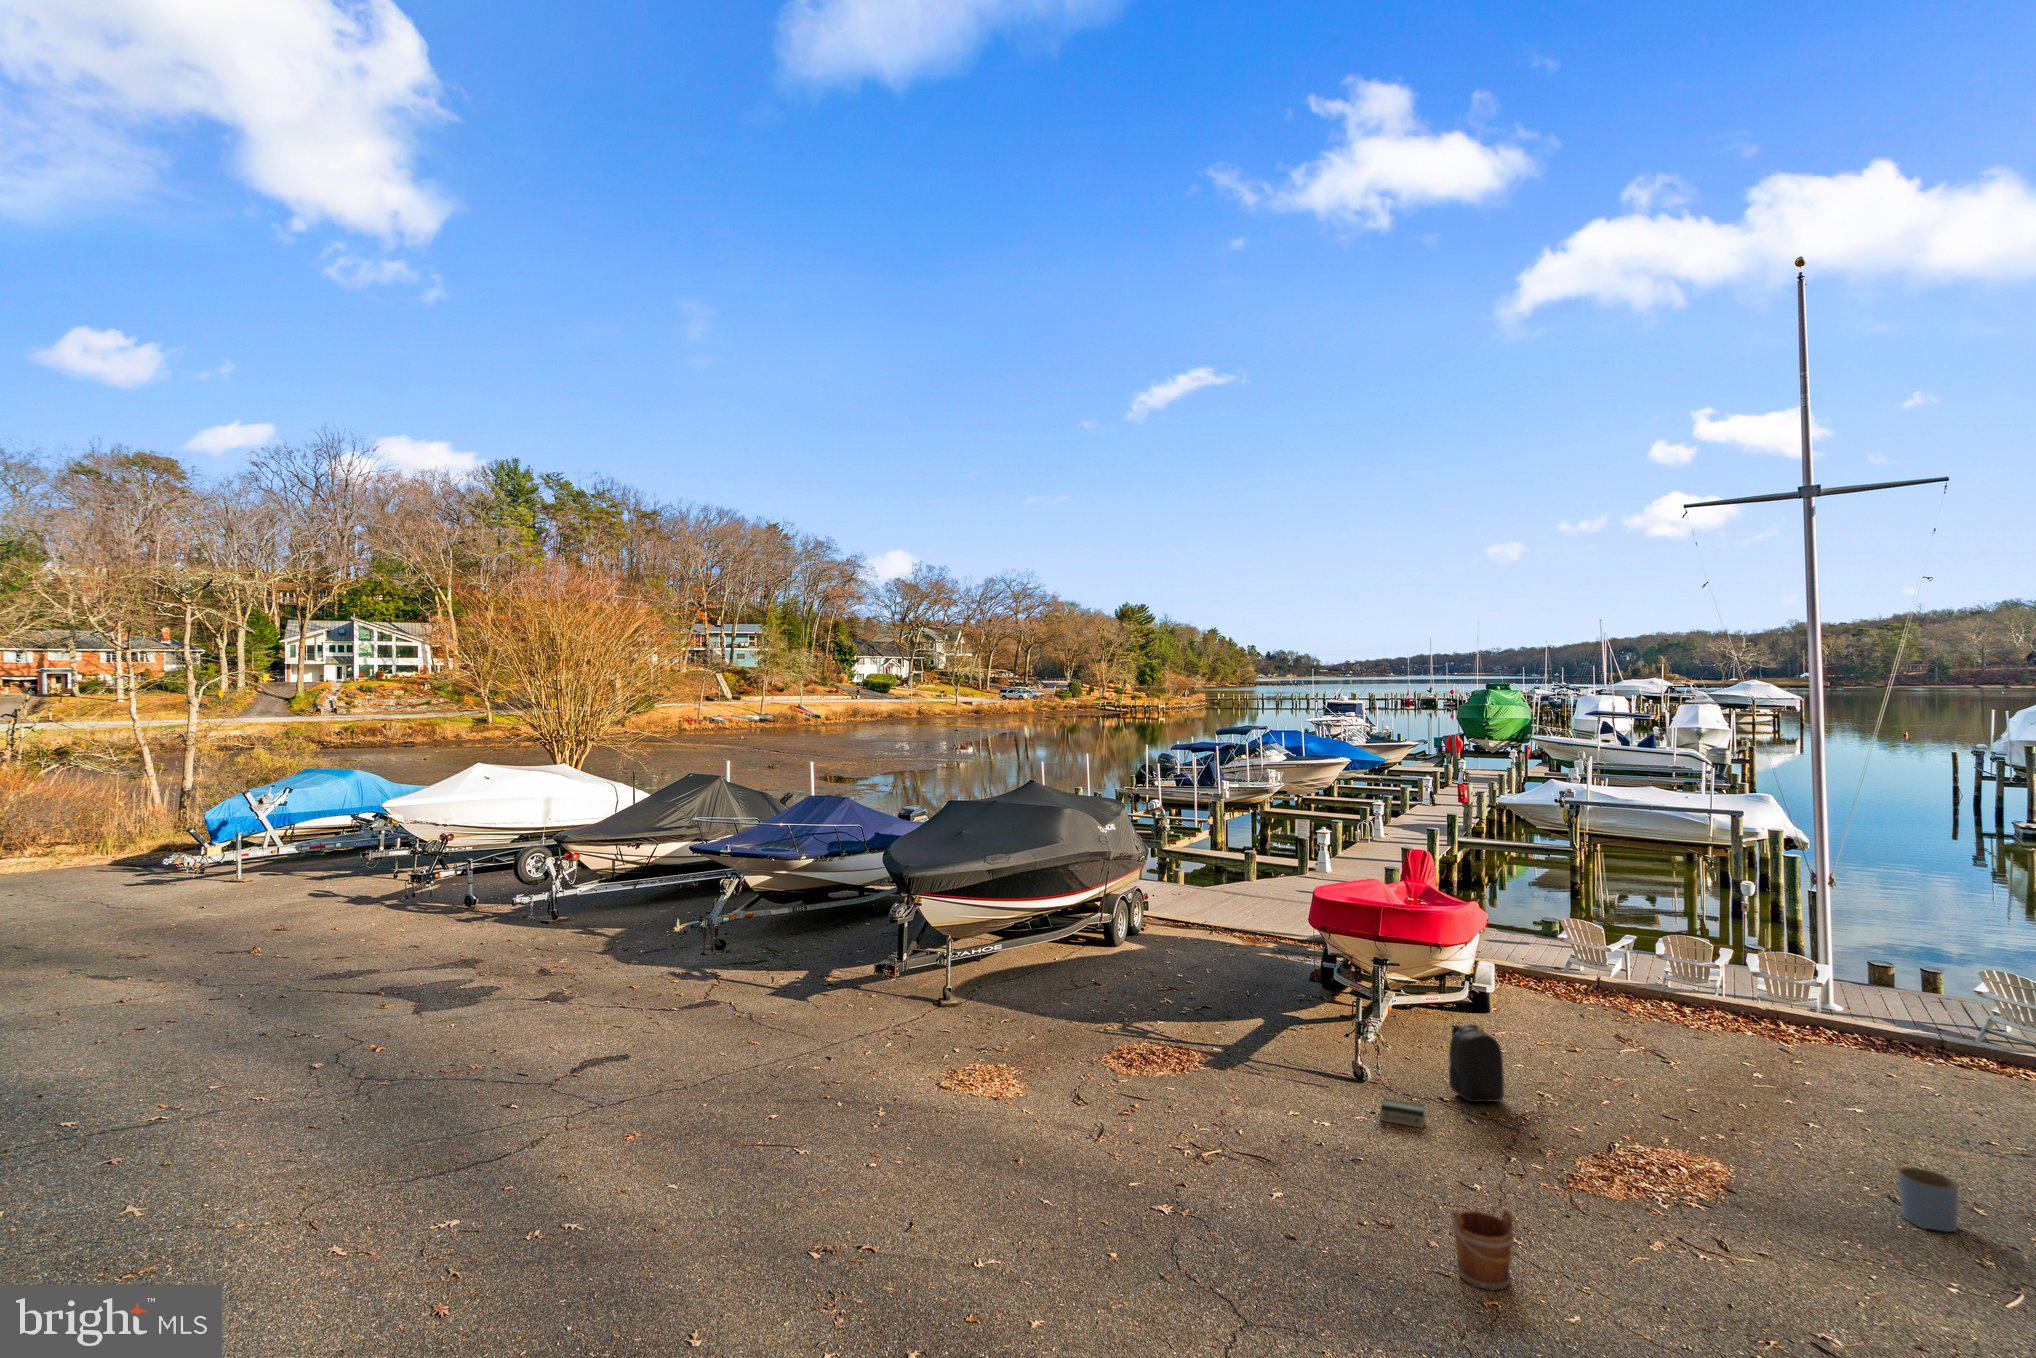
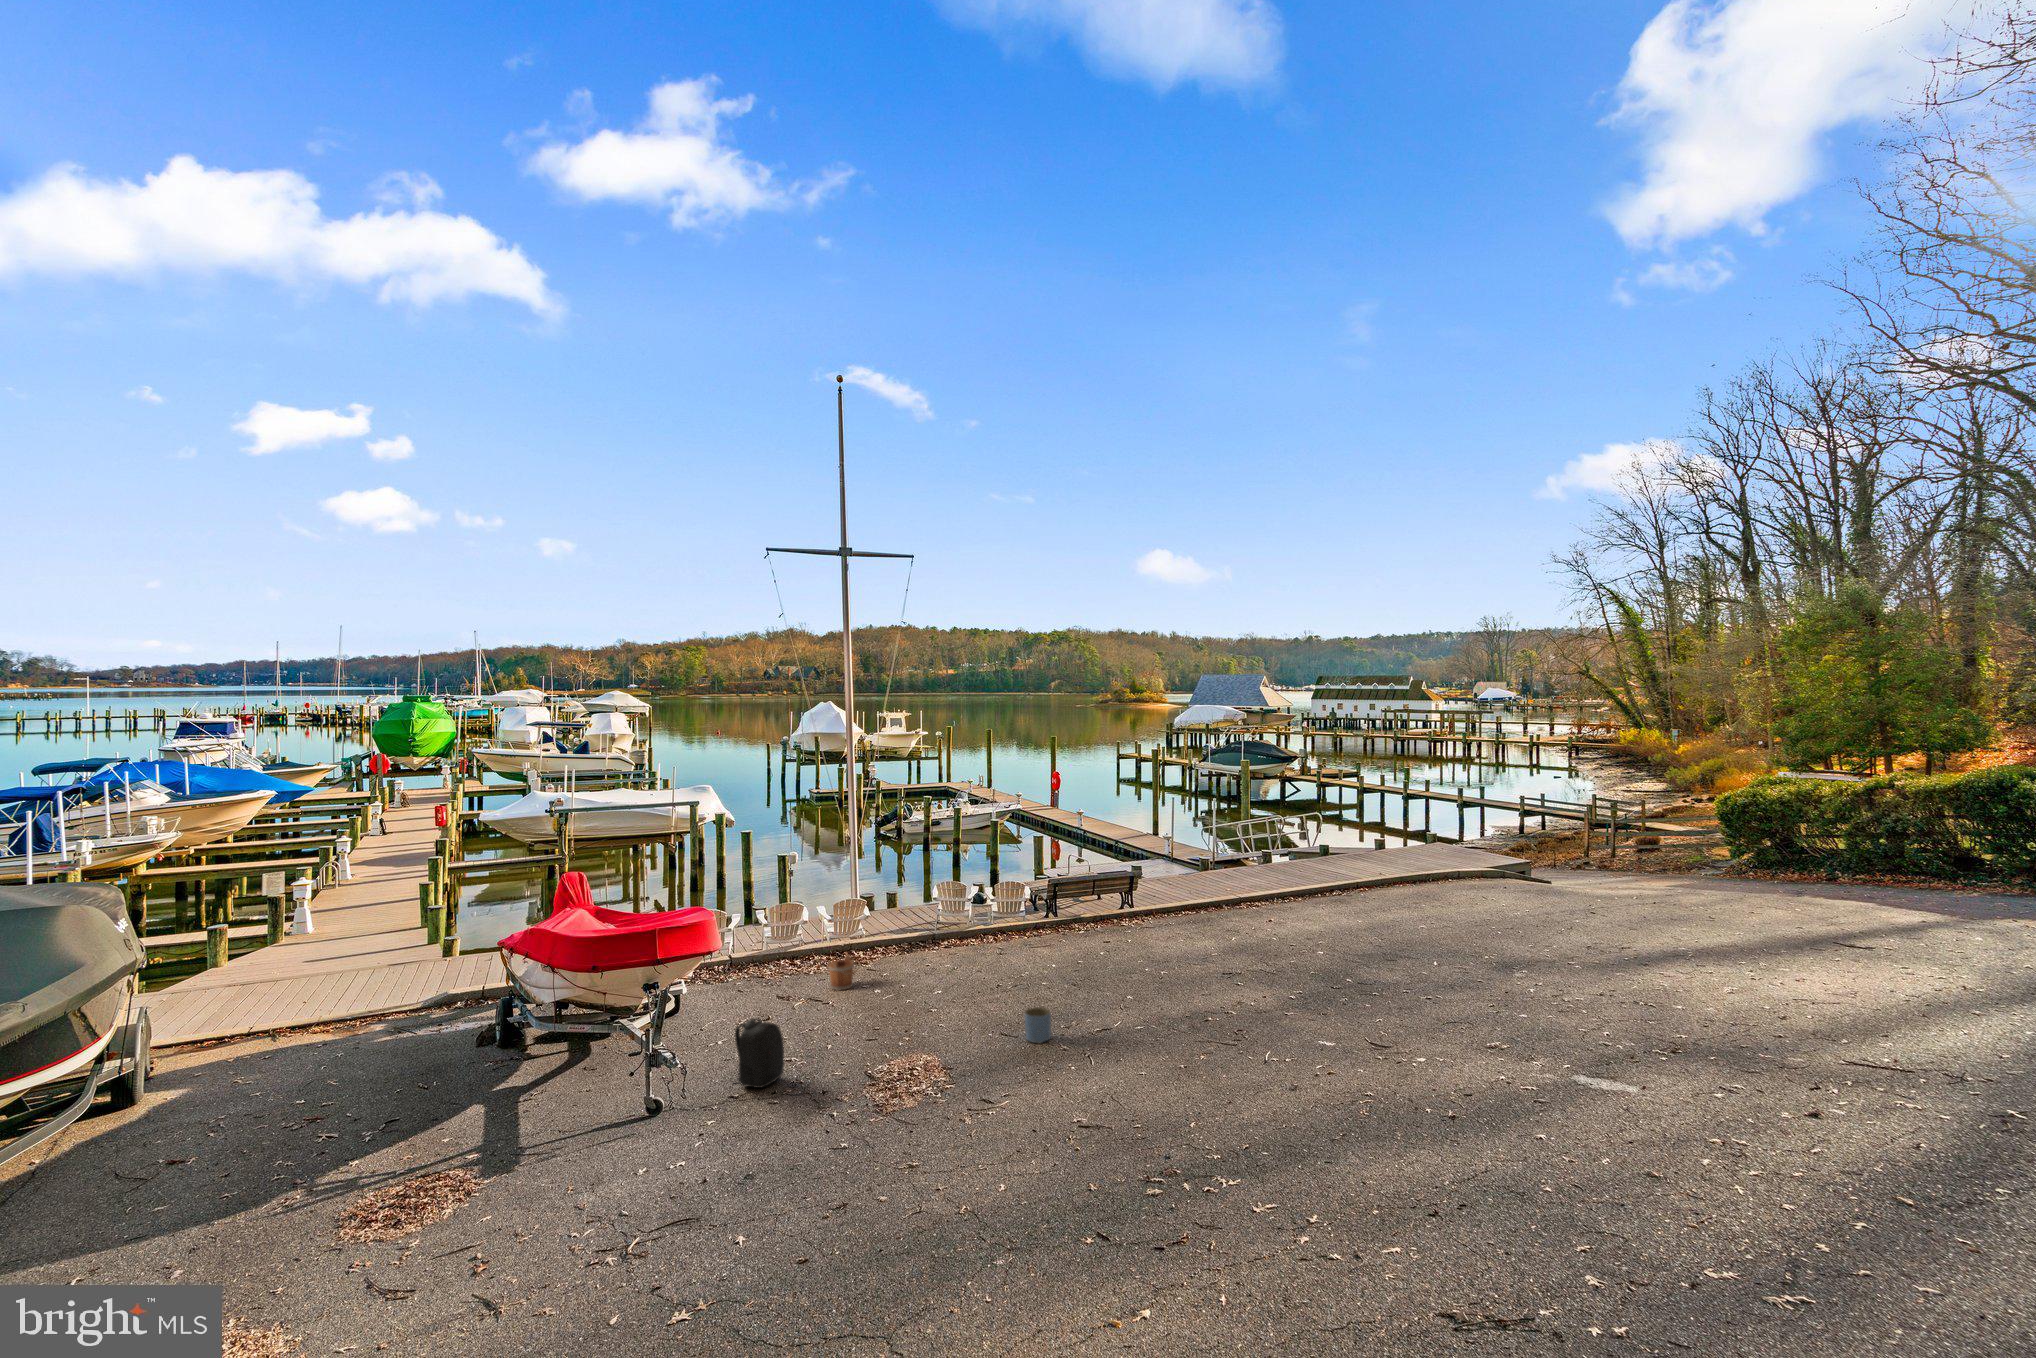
toolbox: present [1380,1099,1425,1128] -> none [711,1105,759,1137]
bucket: present [1452,1210,1519,1291] -> present [828,955,857,990]

